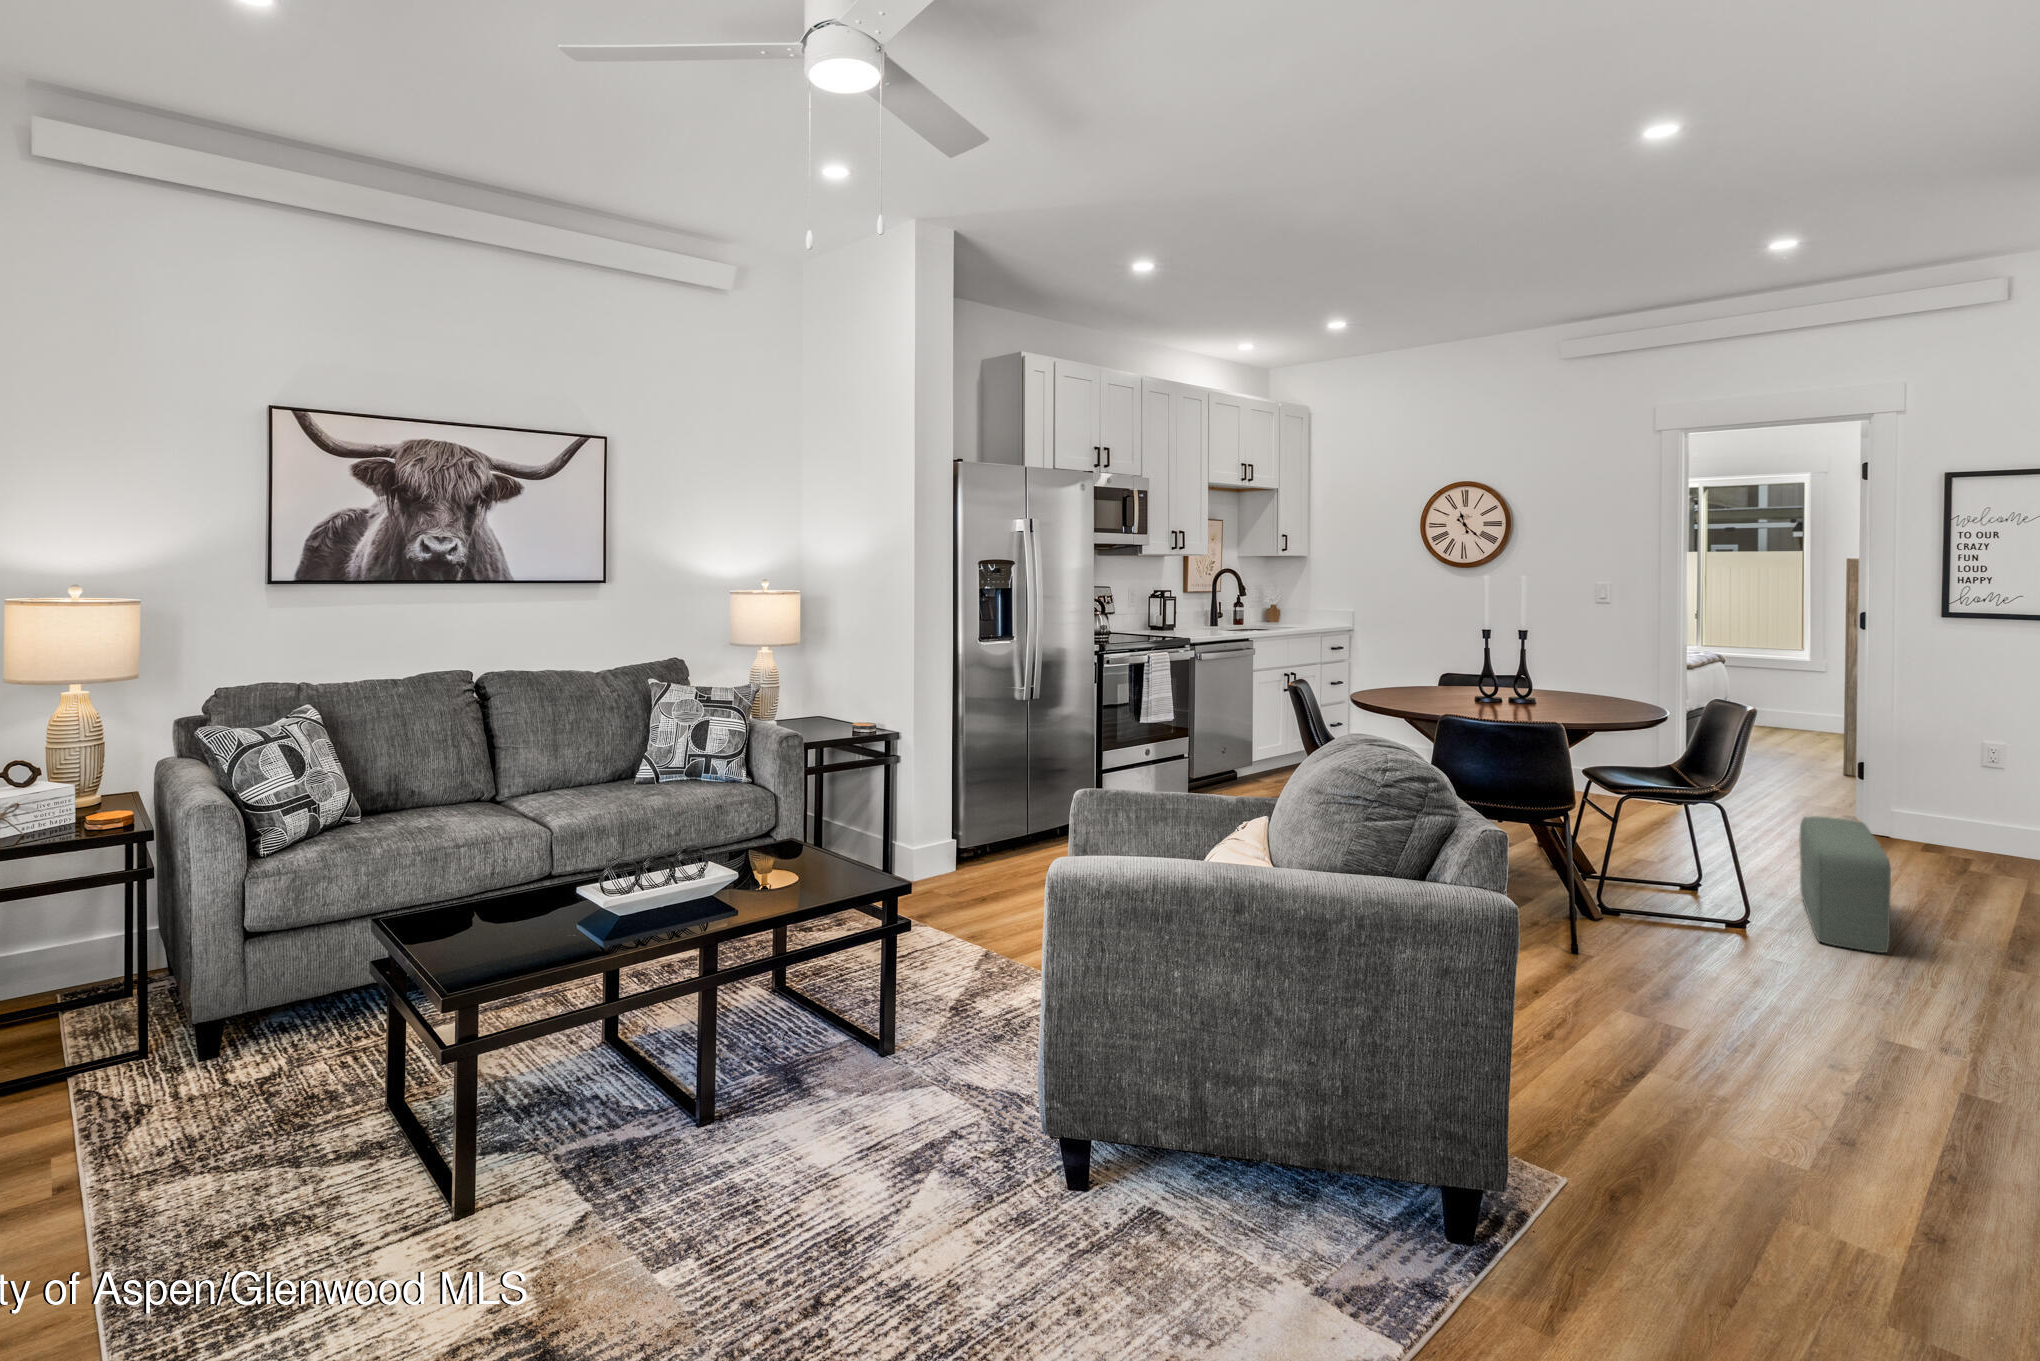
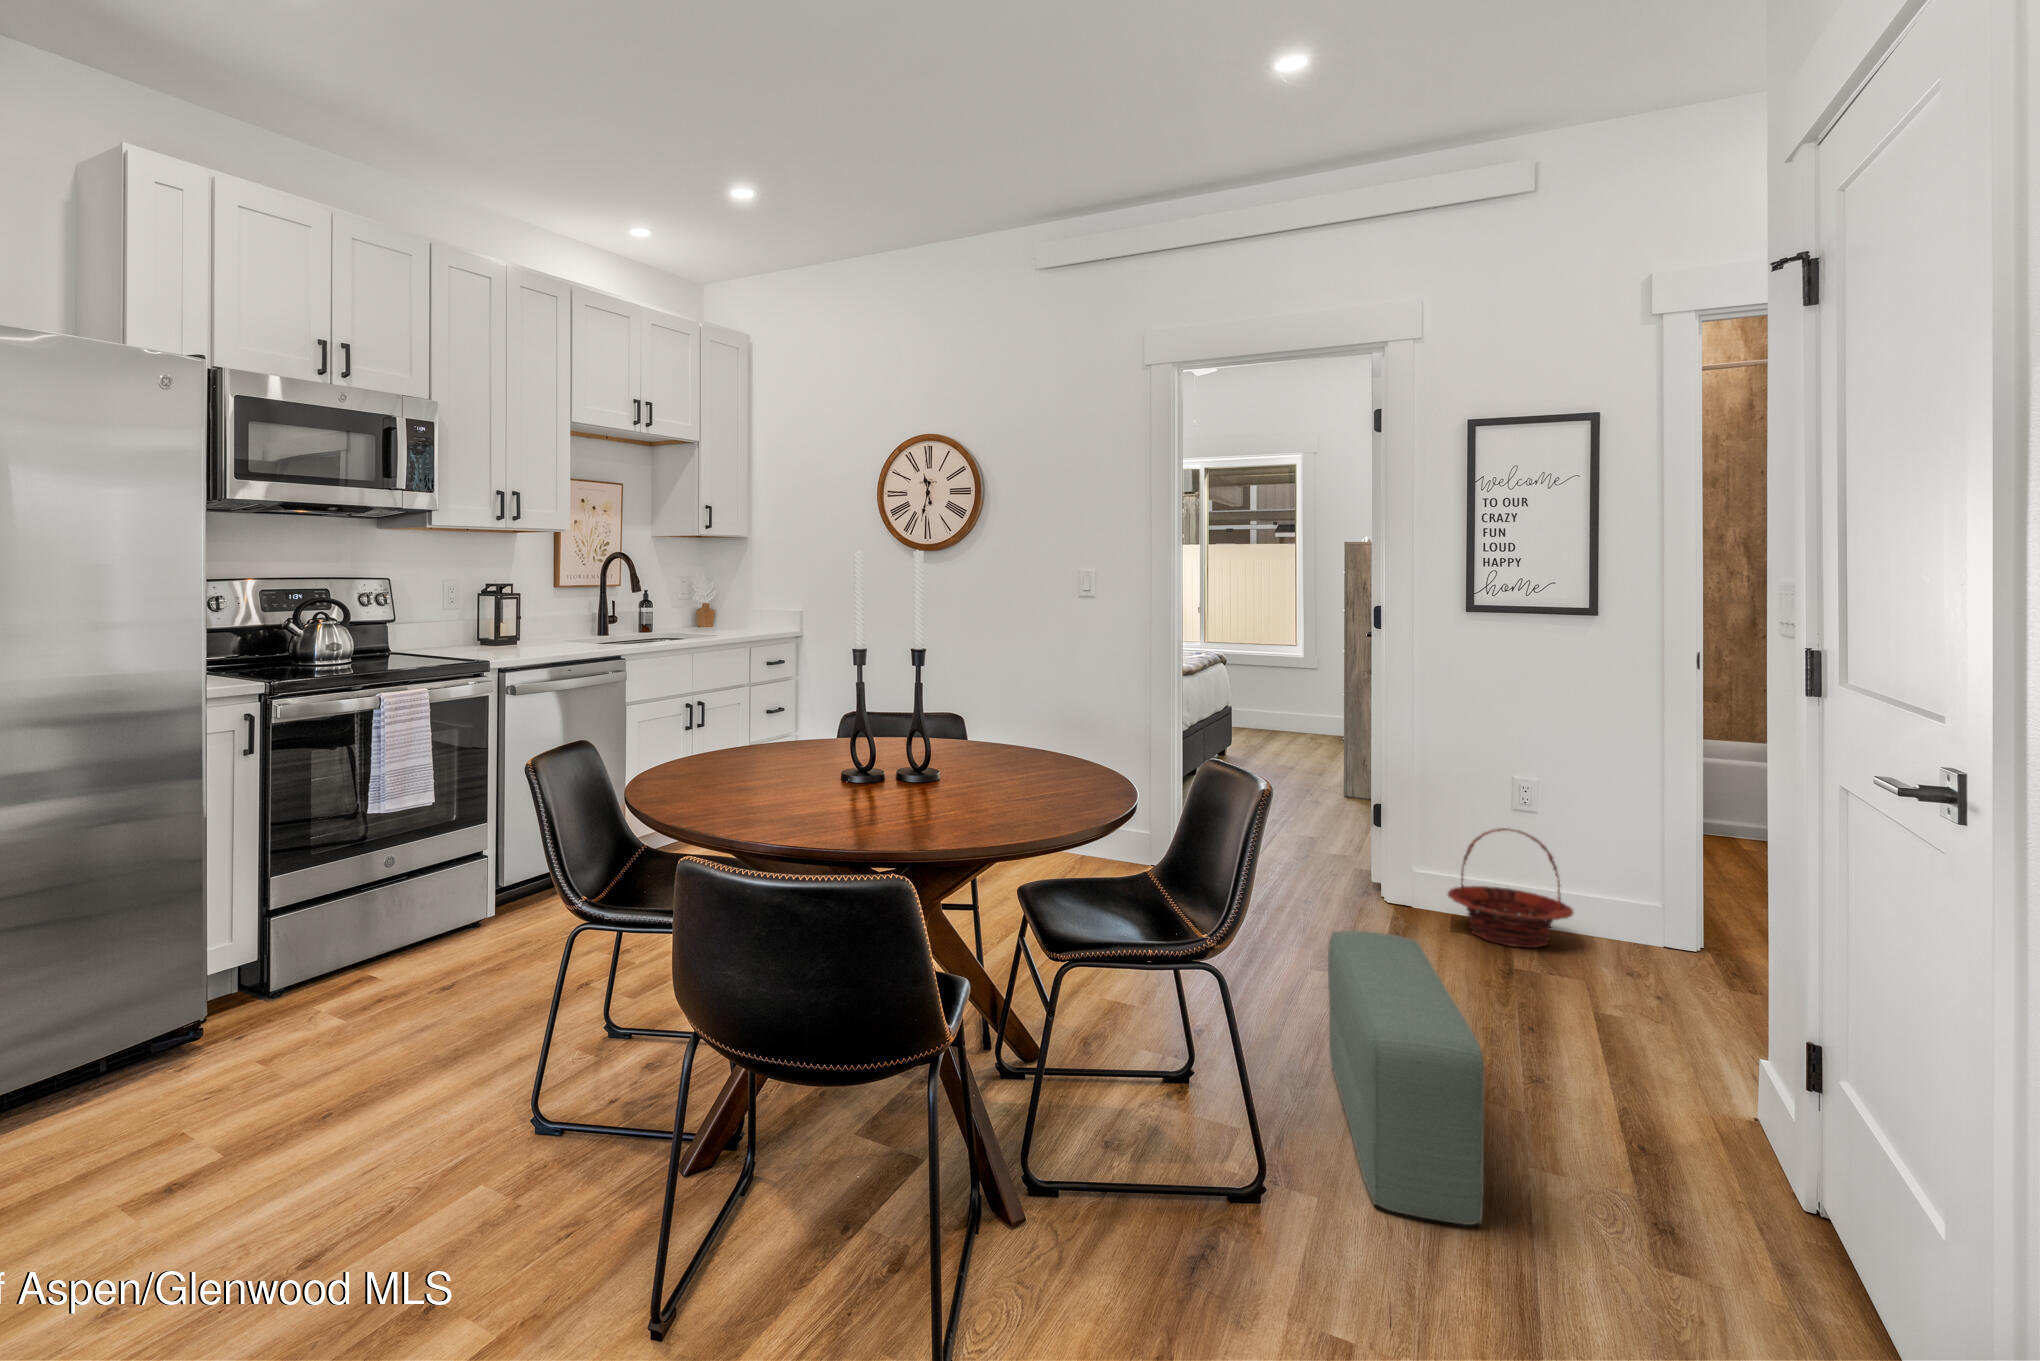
basket: none [1919,779,2032,866] -> present [1448,828,1574,948]

